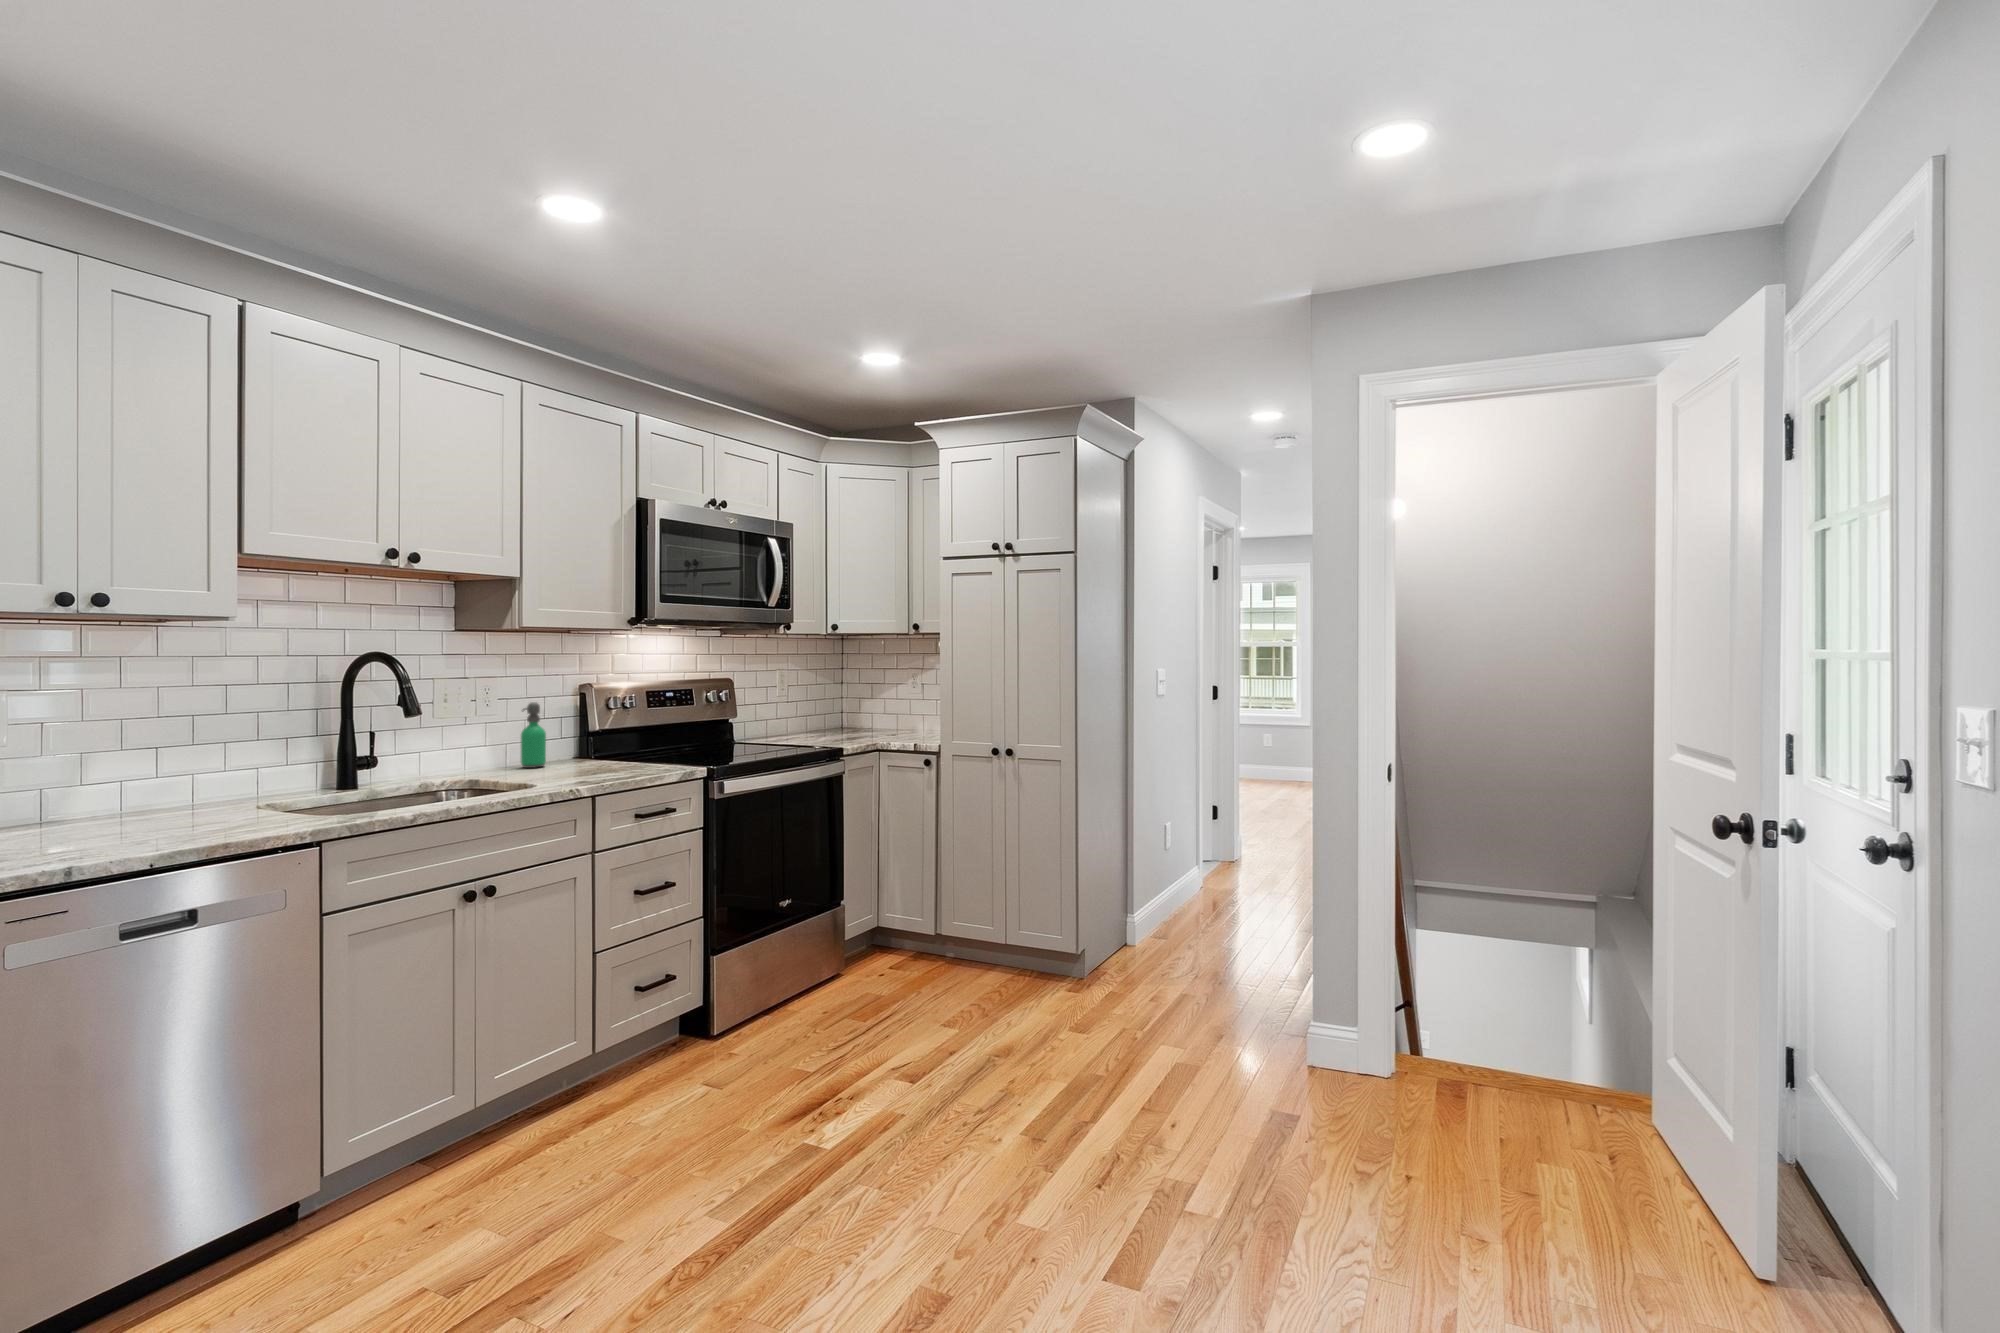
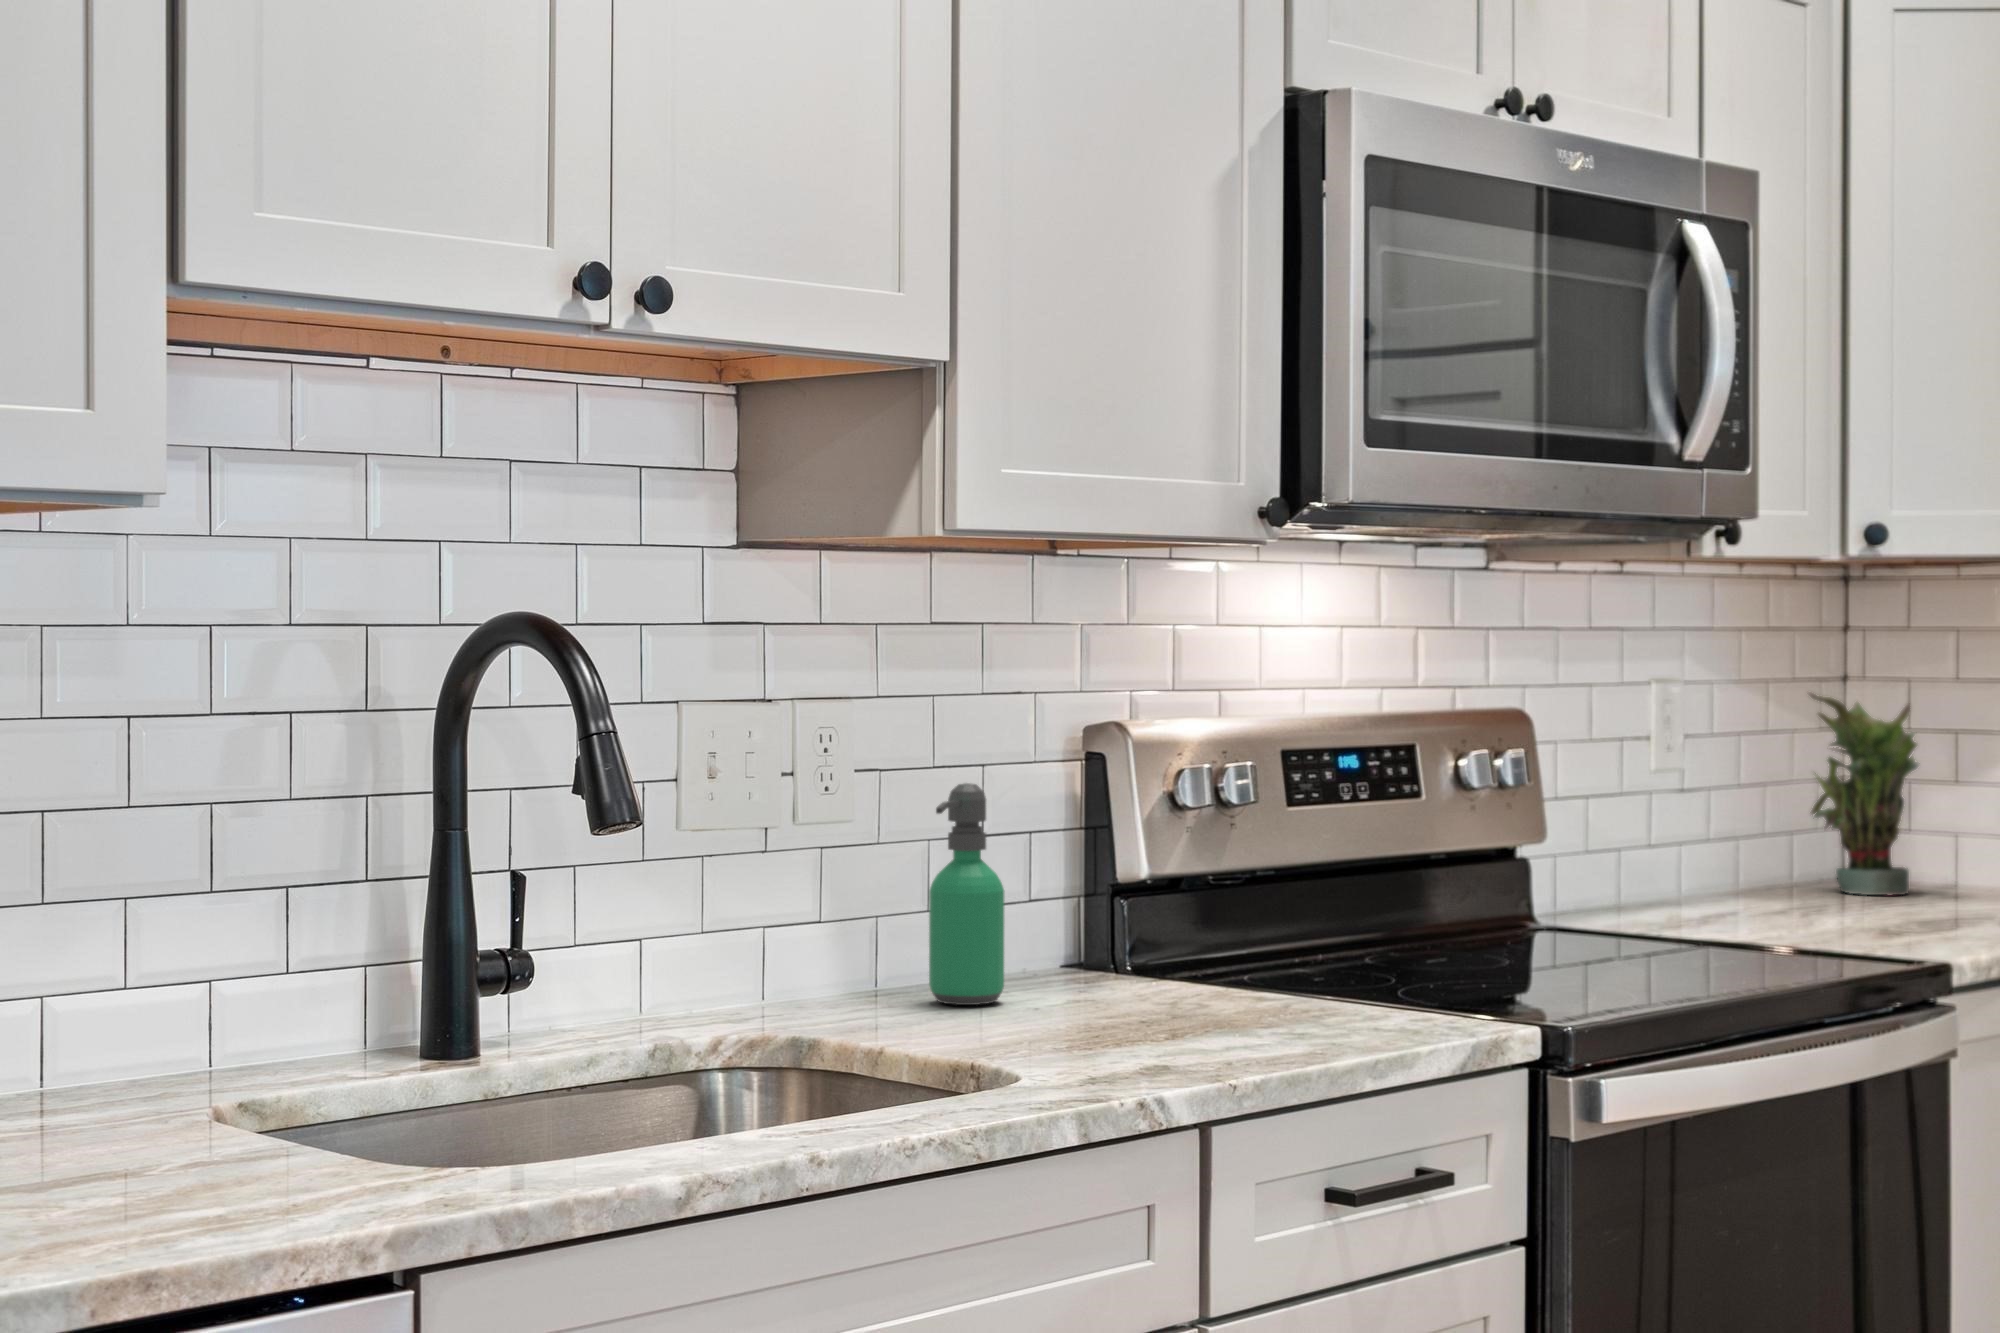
potted plant: none [826,672,859,729] -> present [1809,693,1918,895]

